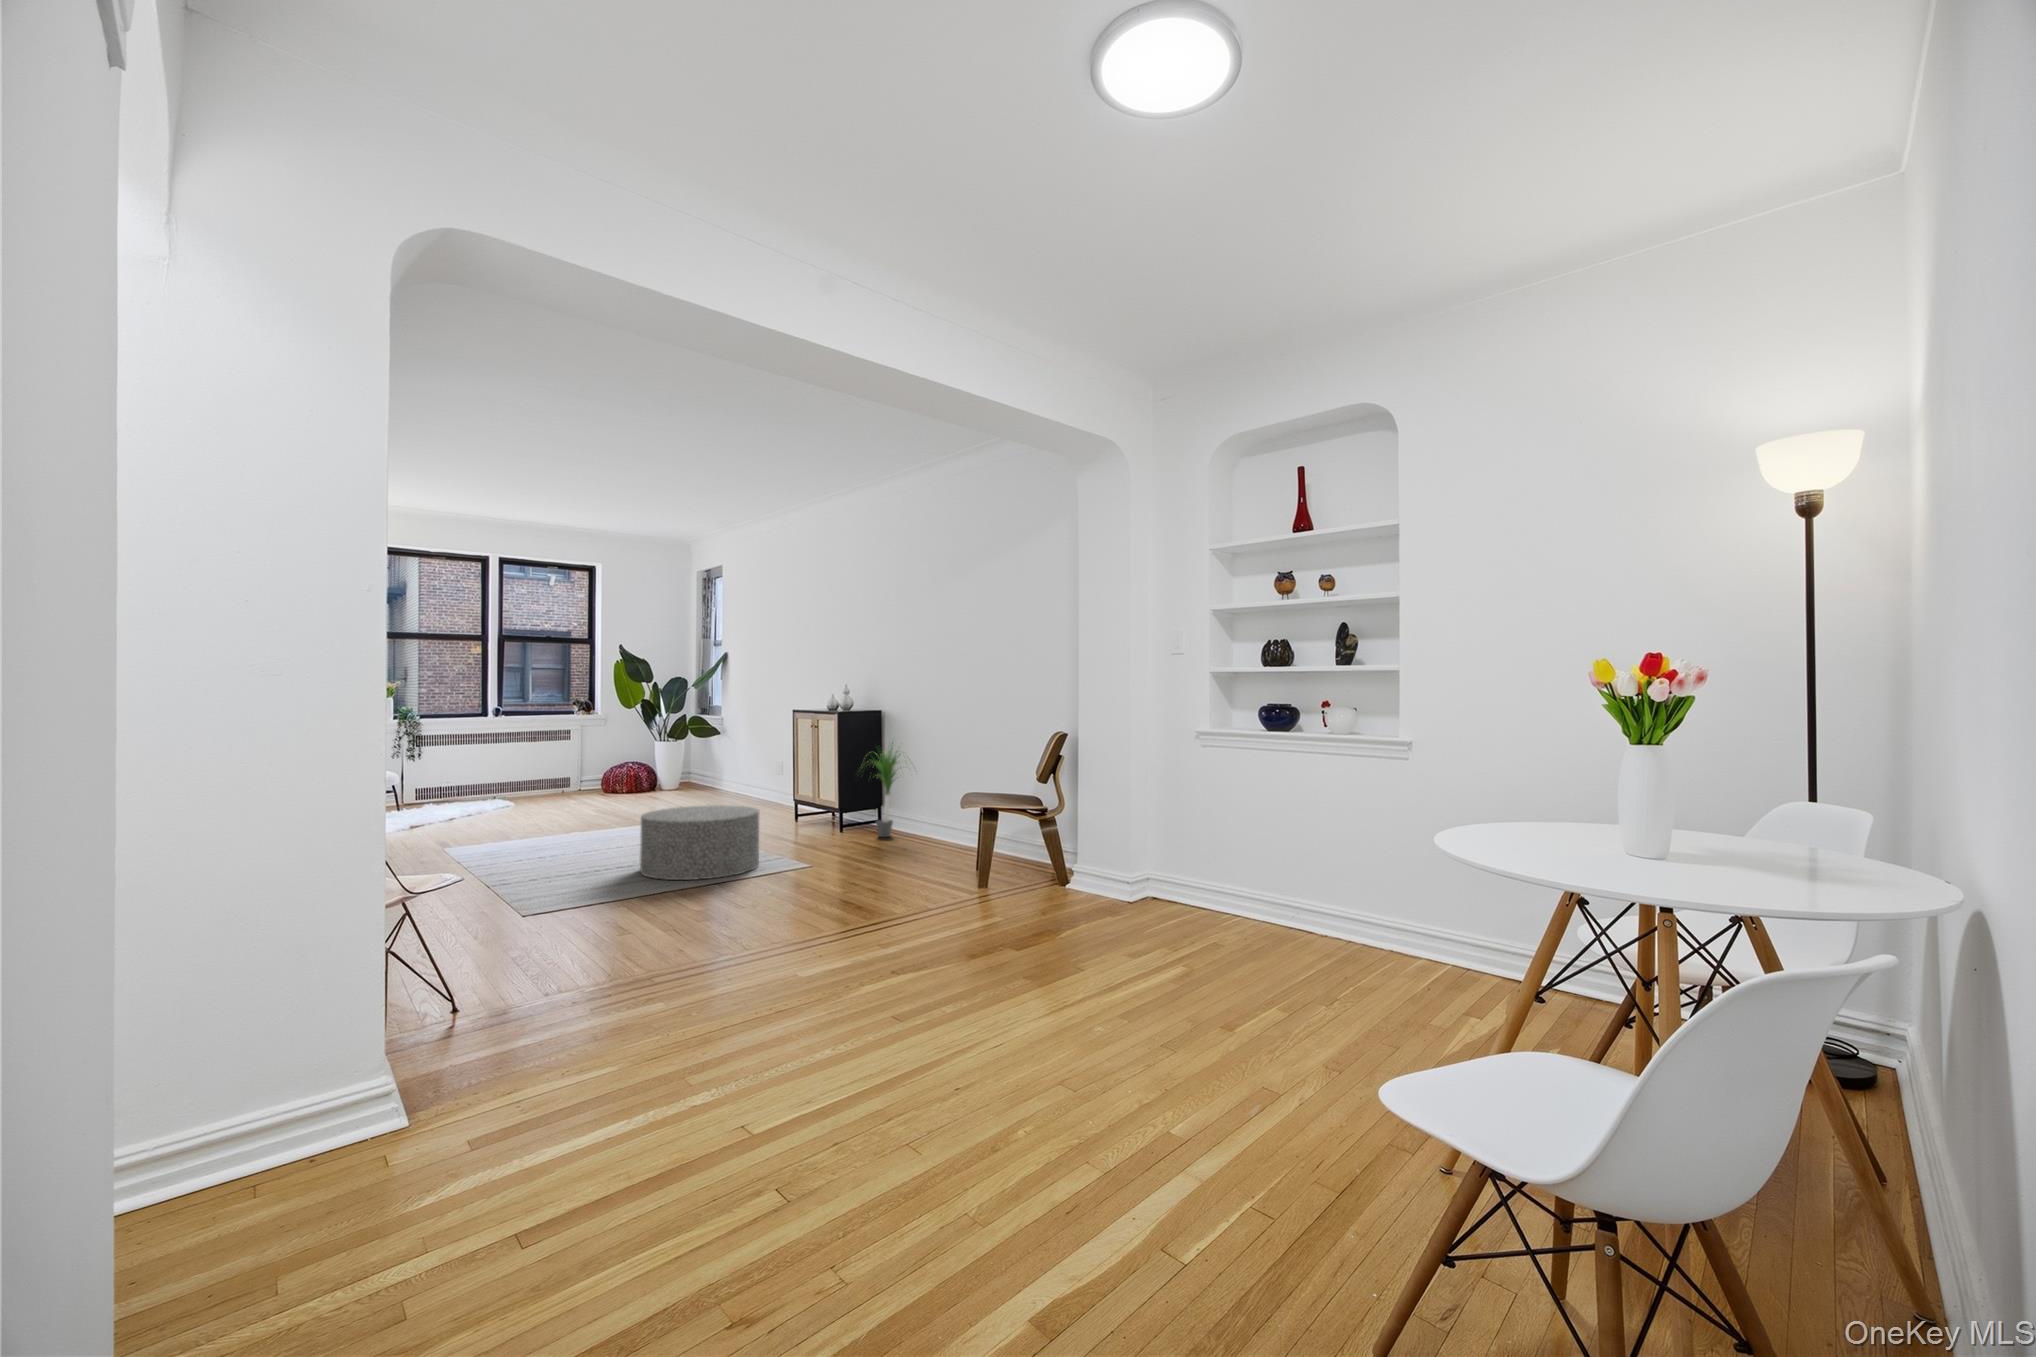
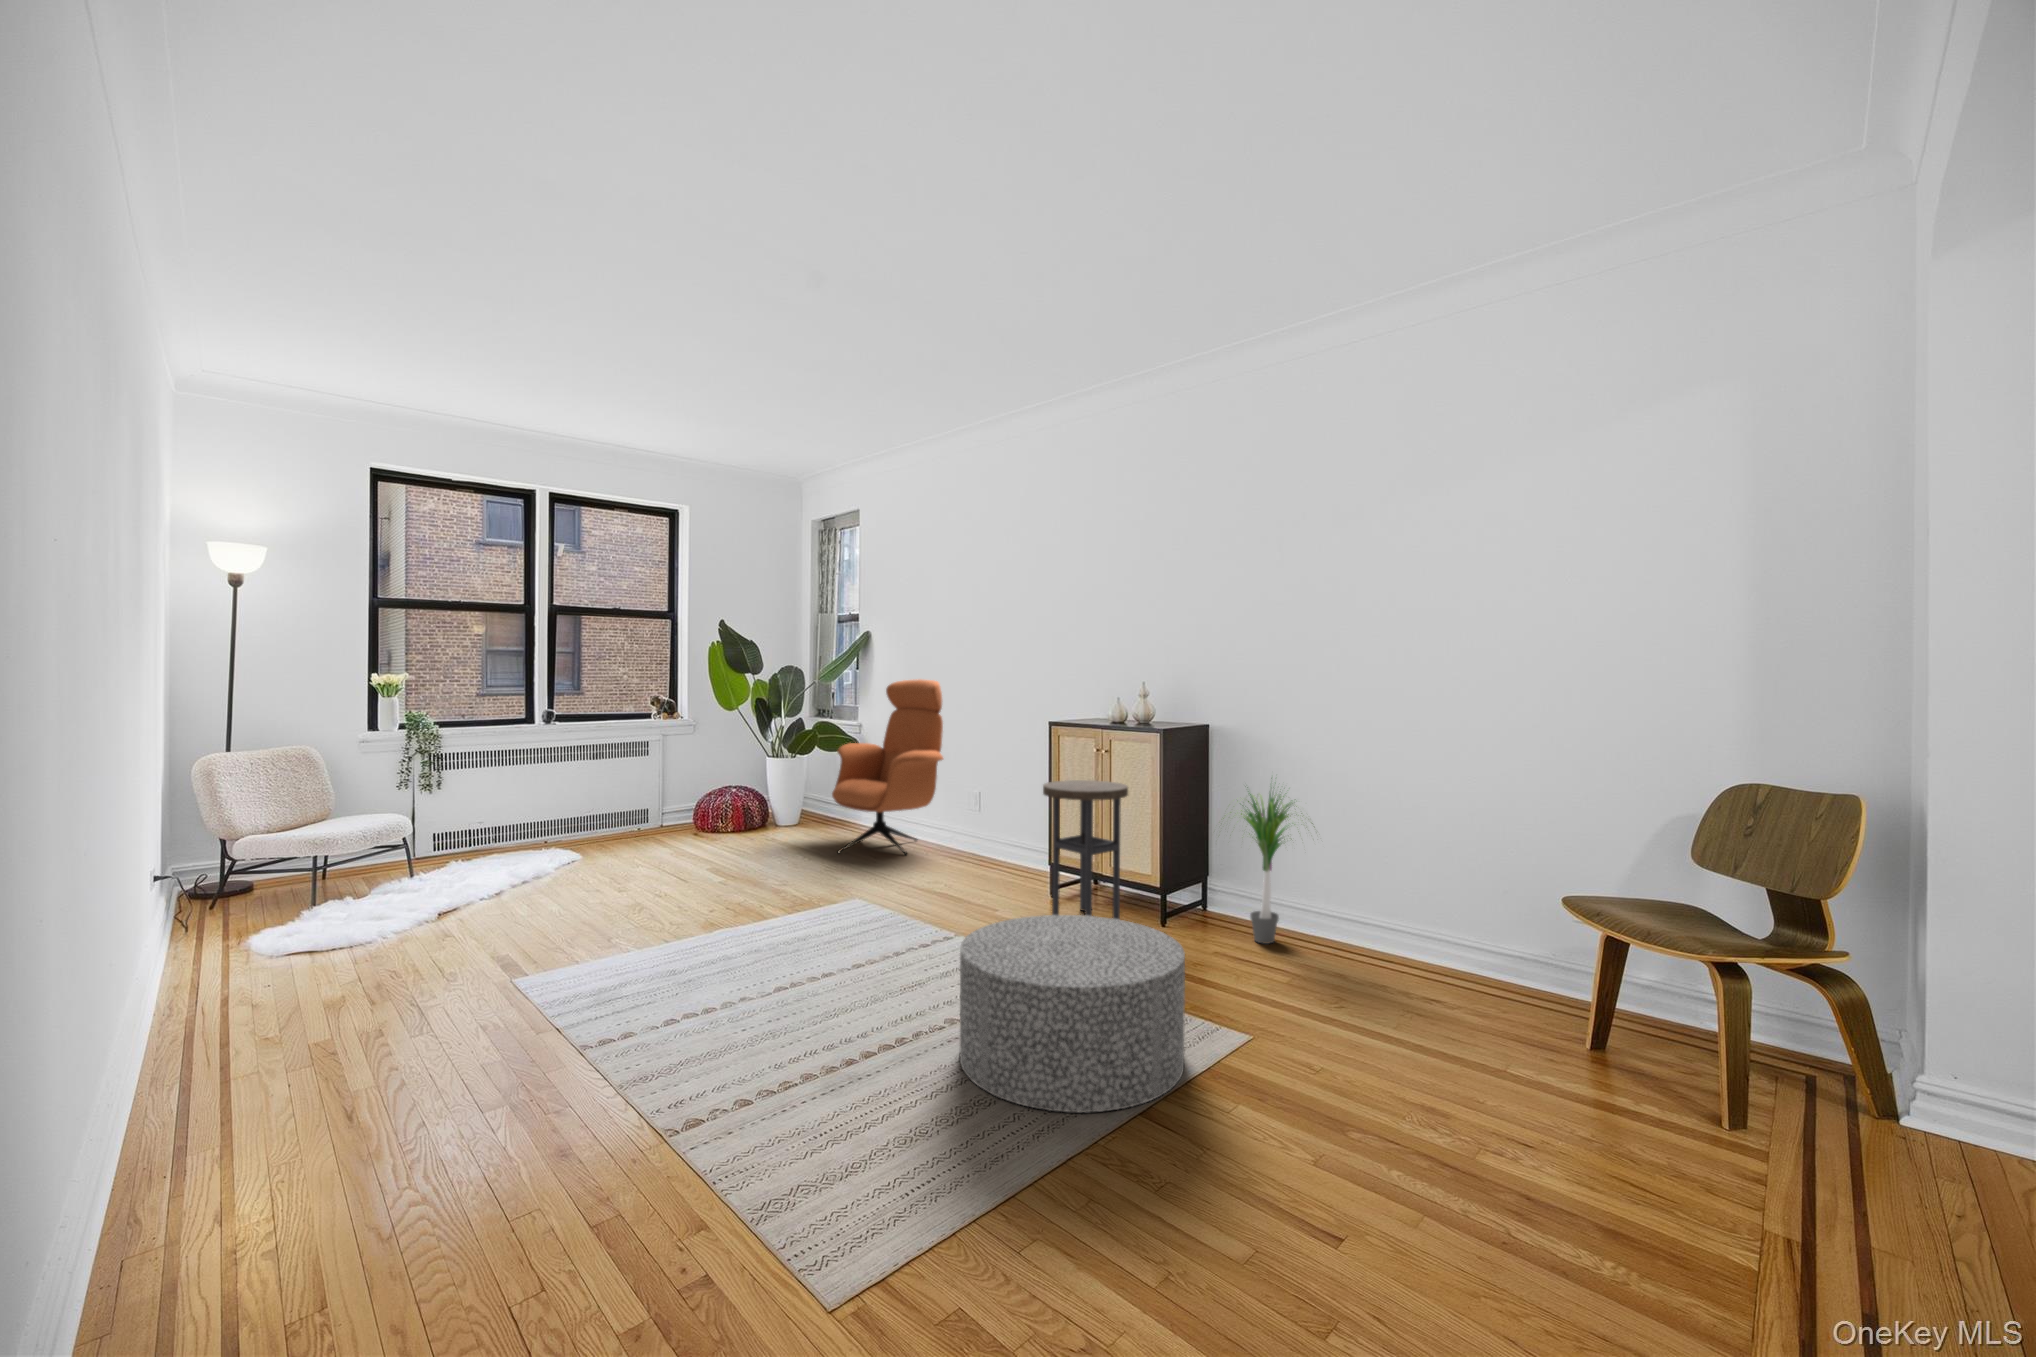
armchair: none [684,685,762,804] -> present [832,679,943,855]
side table: none [769,745,822,832] -> present [1043,780,1128,919]

